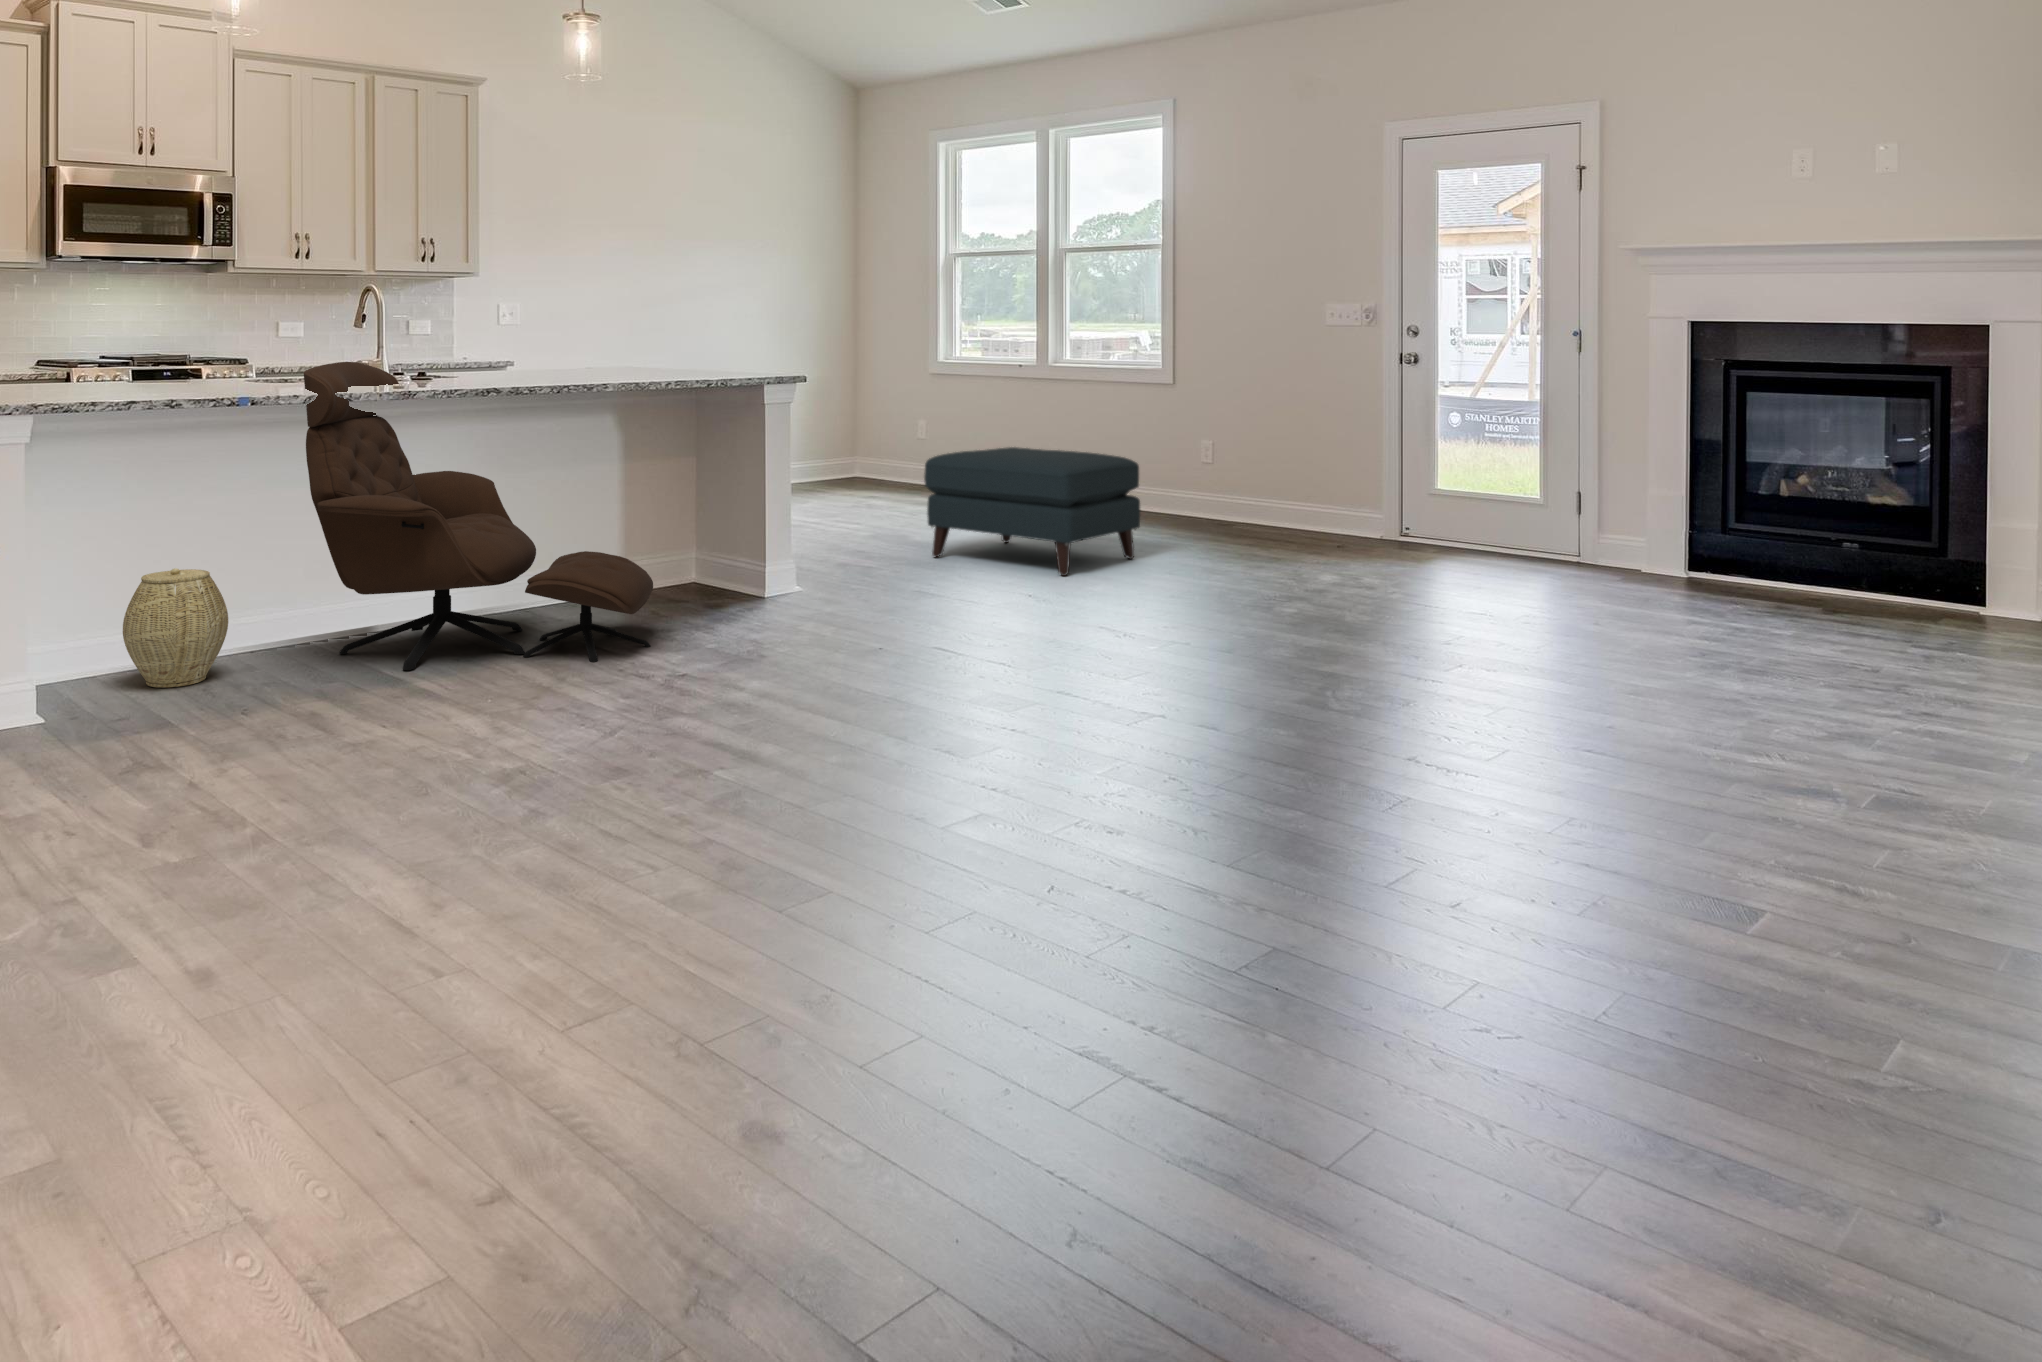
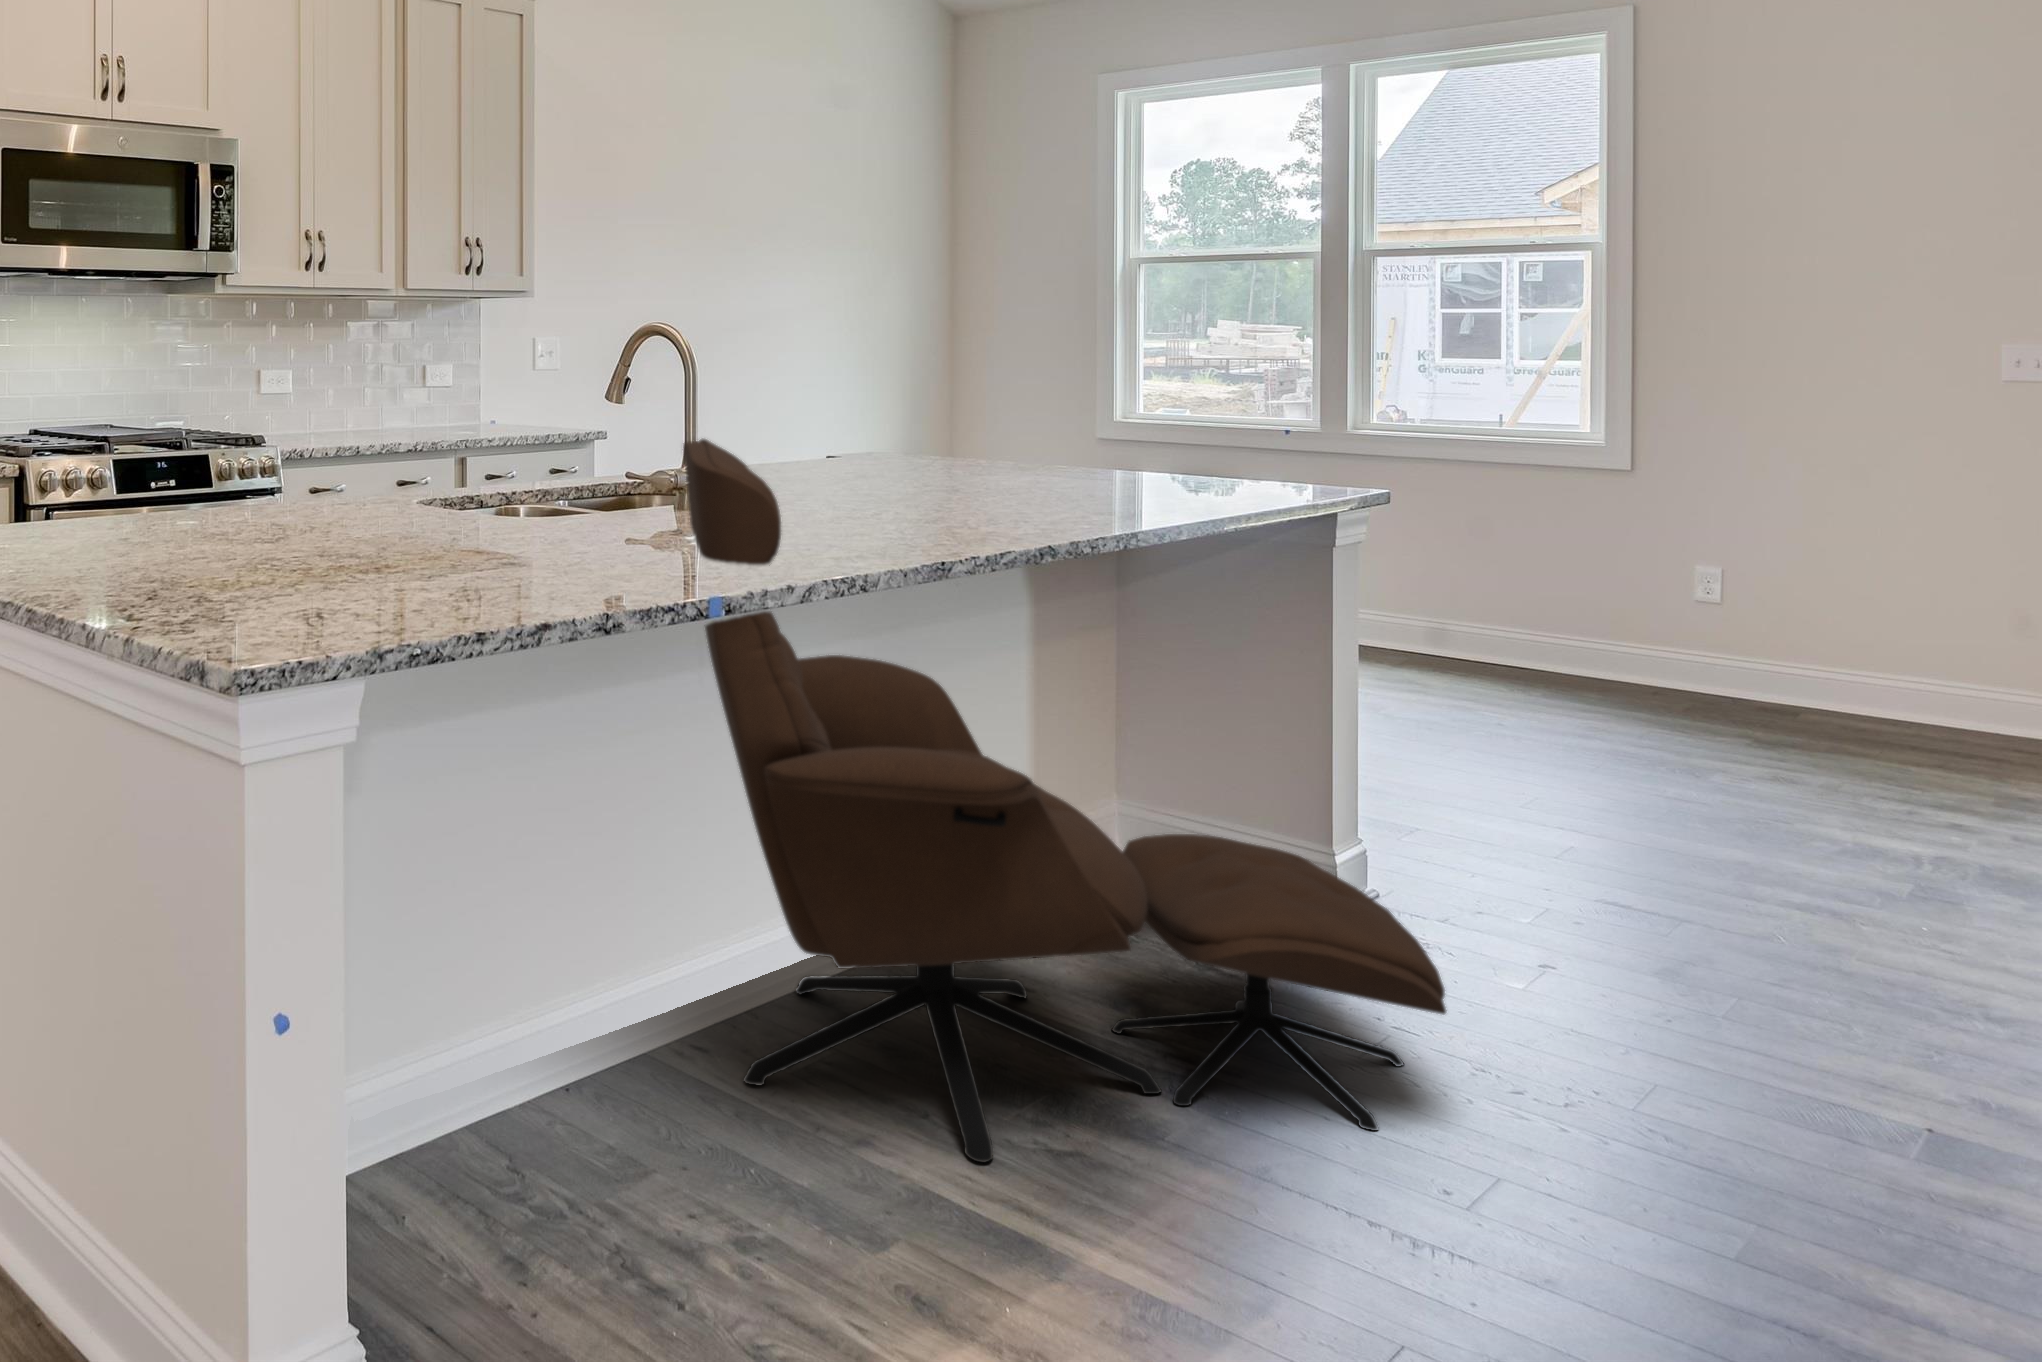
ottoman: present [924,447,1140,576] -> none [1435,564,1870,821]
woven basket: present [123,568,228,688] -> none [381,921,595,1230]

